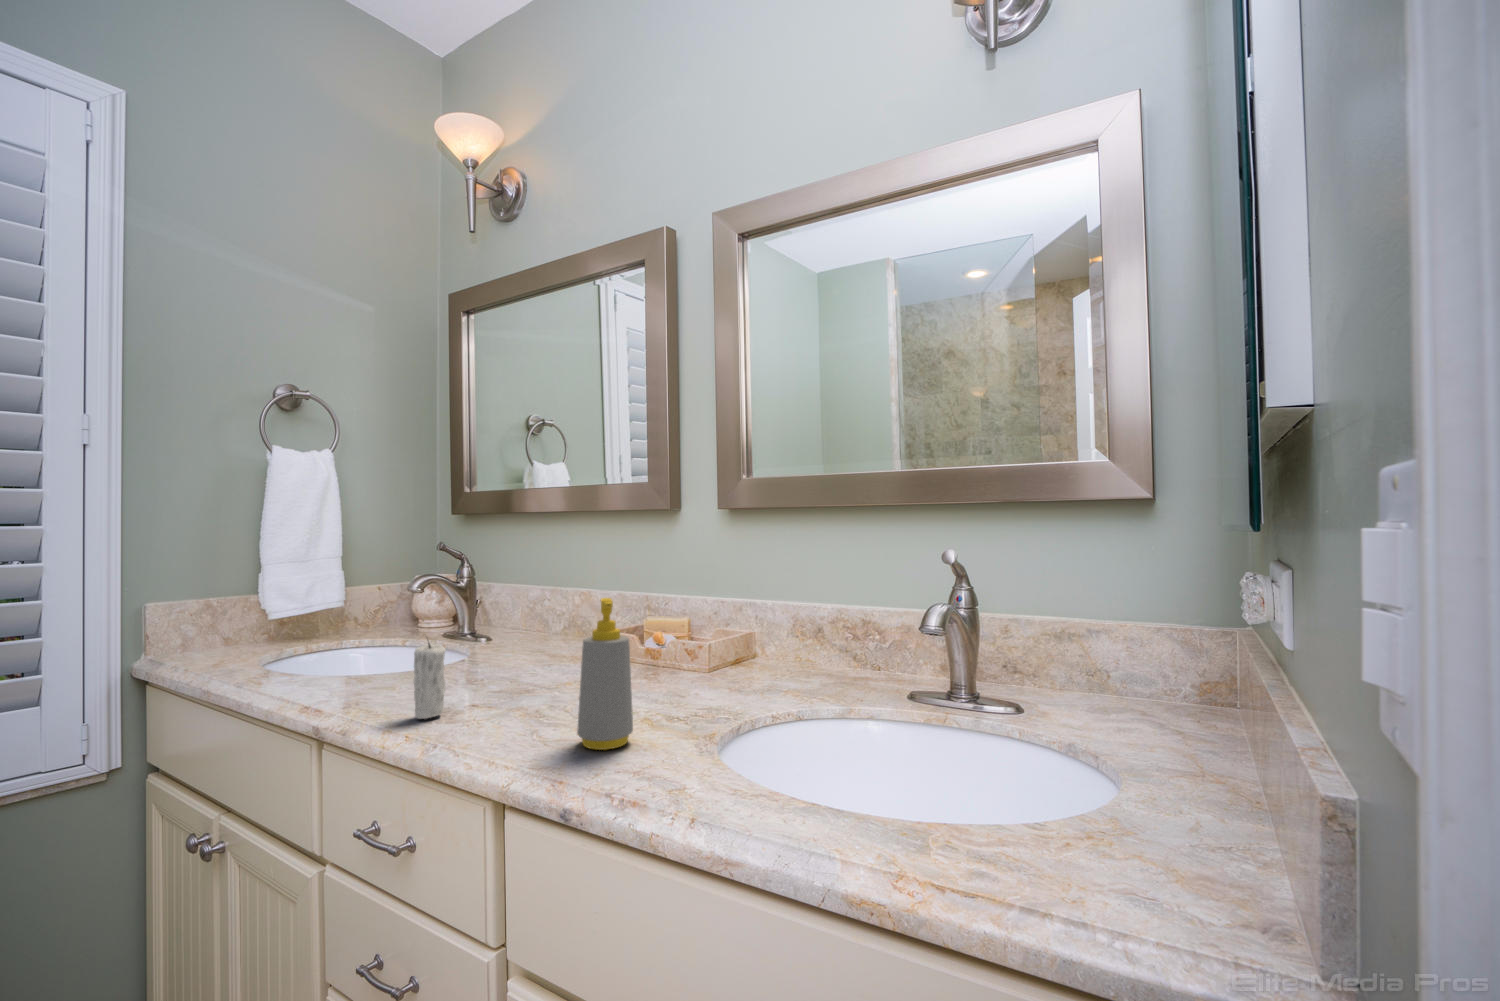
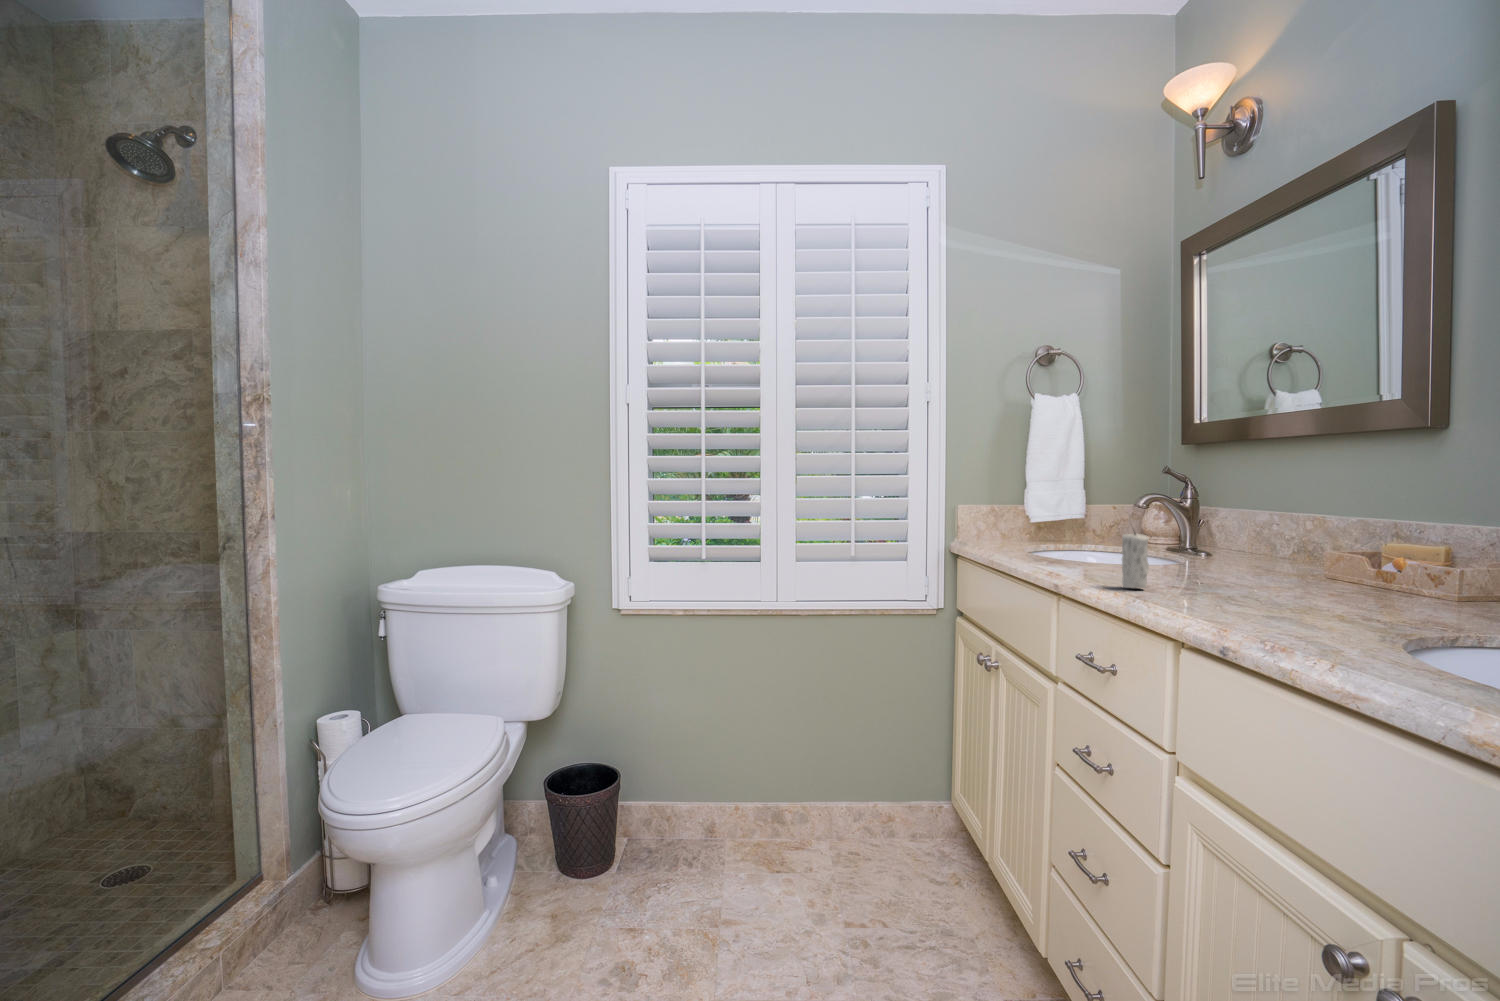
soap bottle: present [577,598,633,750] -> none [1269,495,1343,637]

